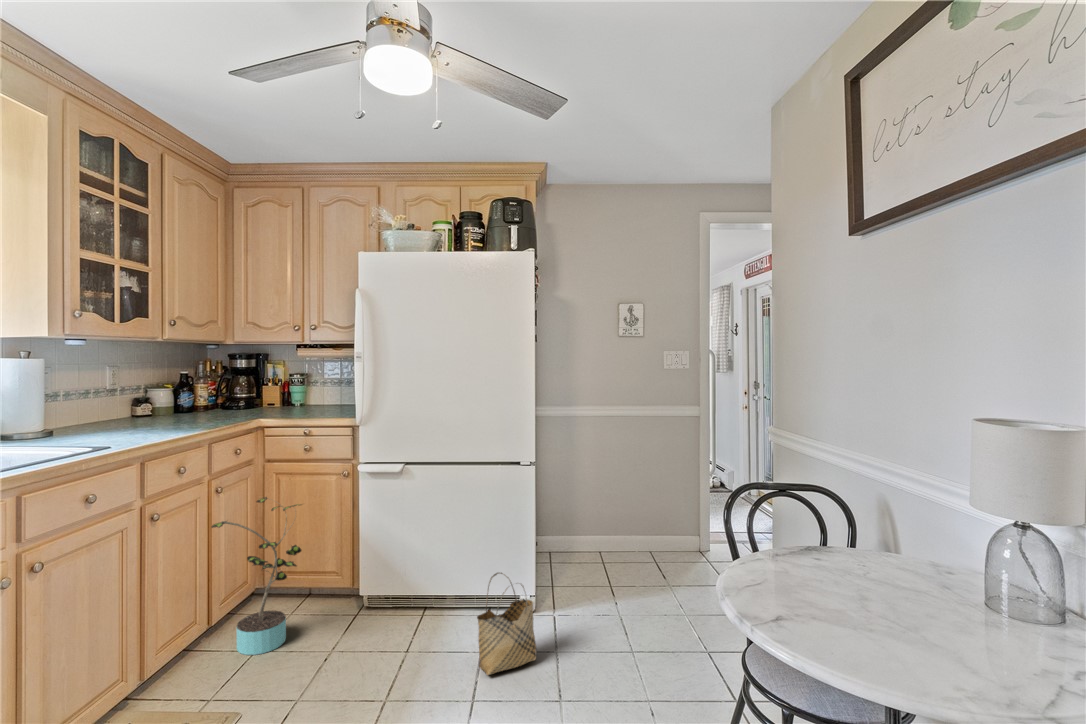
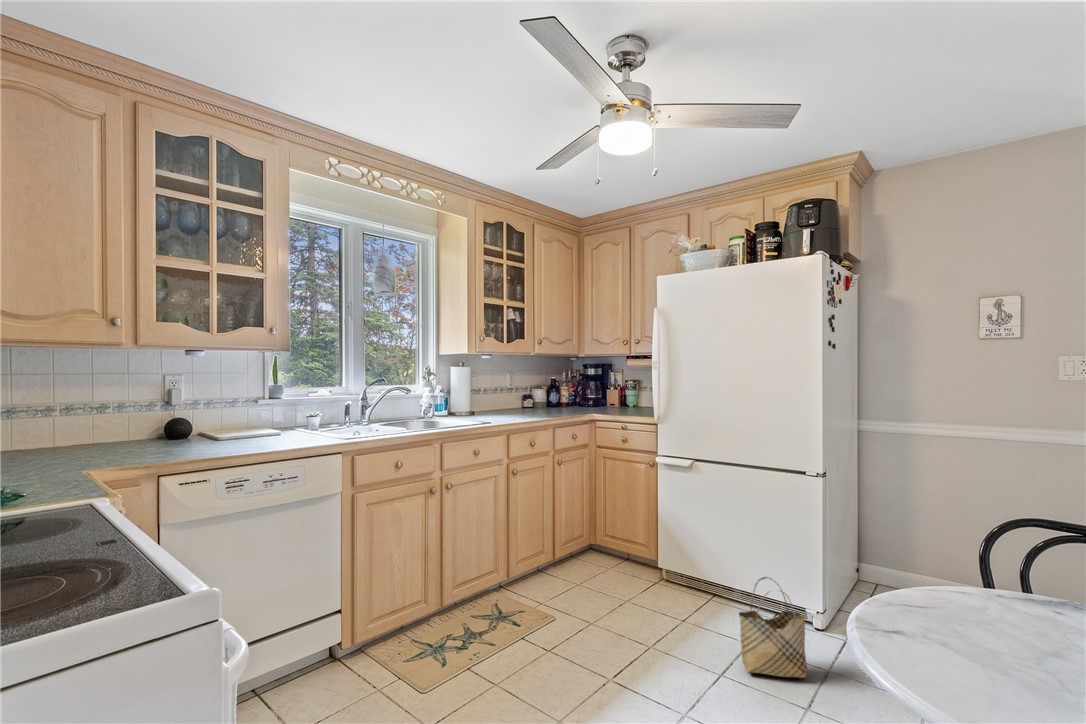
potted plant: present [212,497,301,655] -> none [550,473,614,592]

